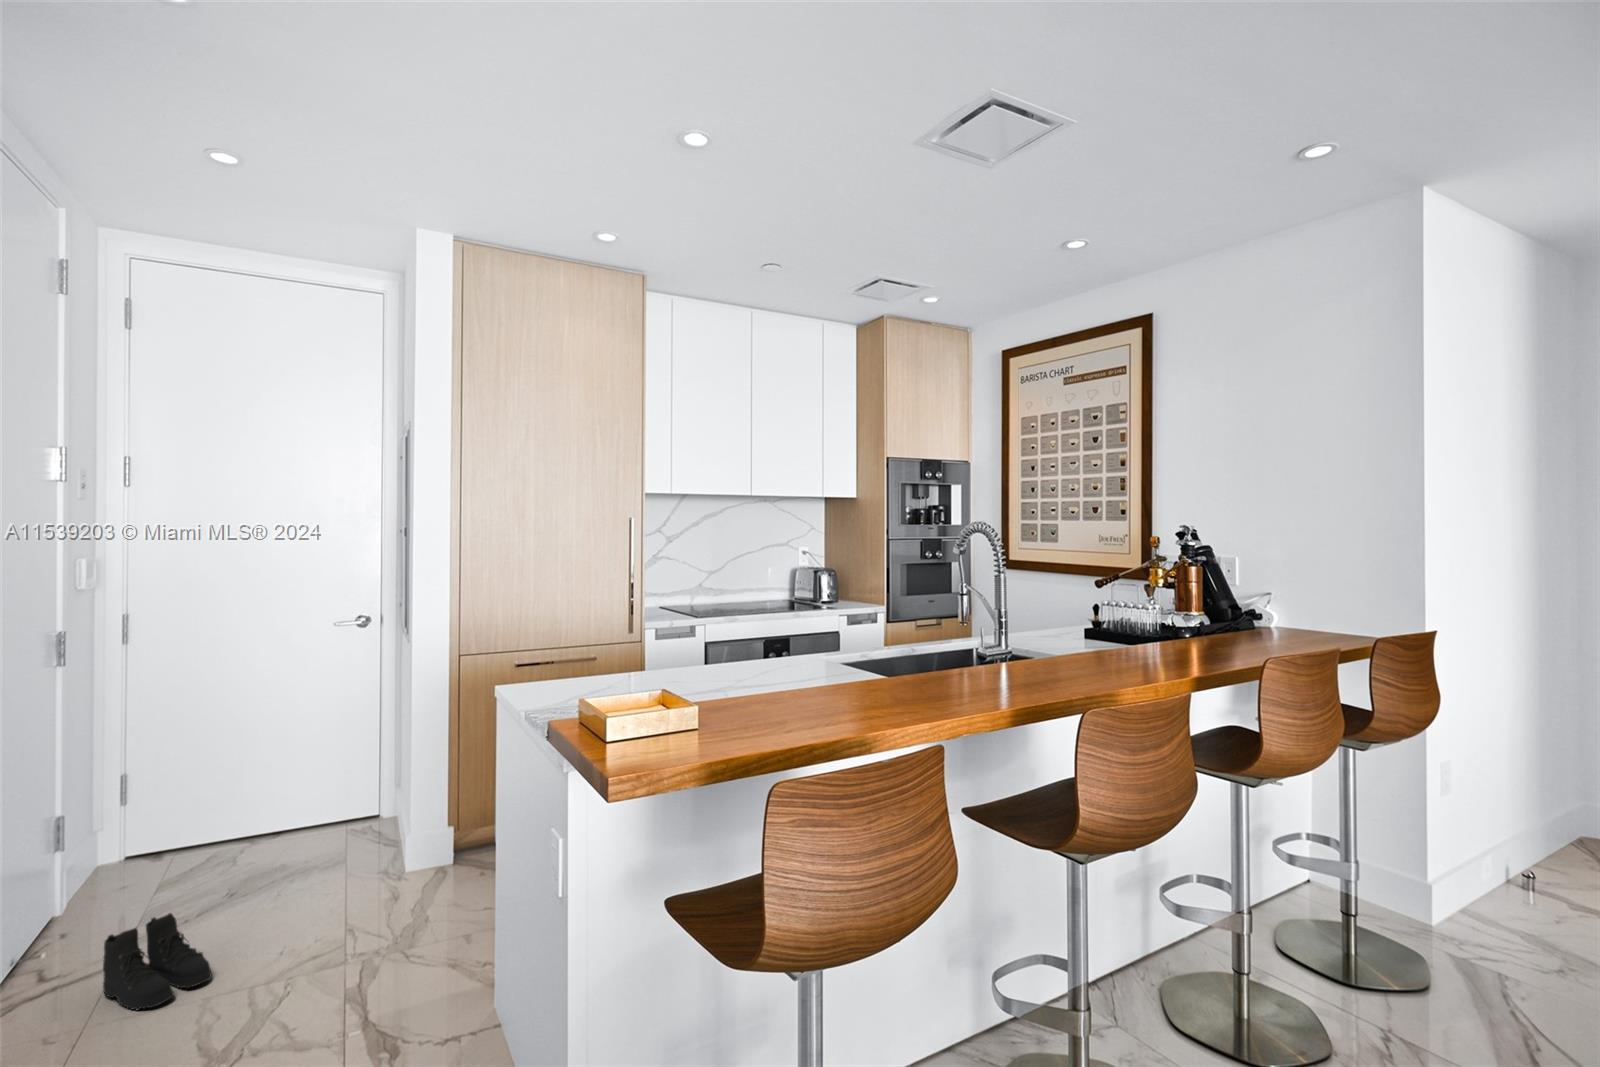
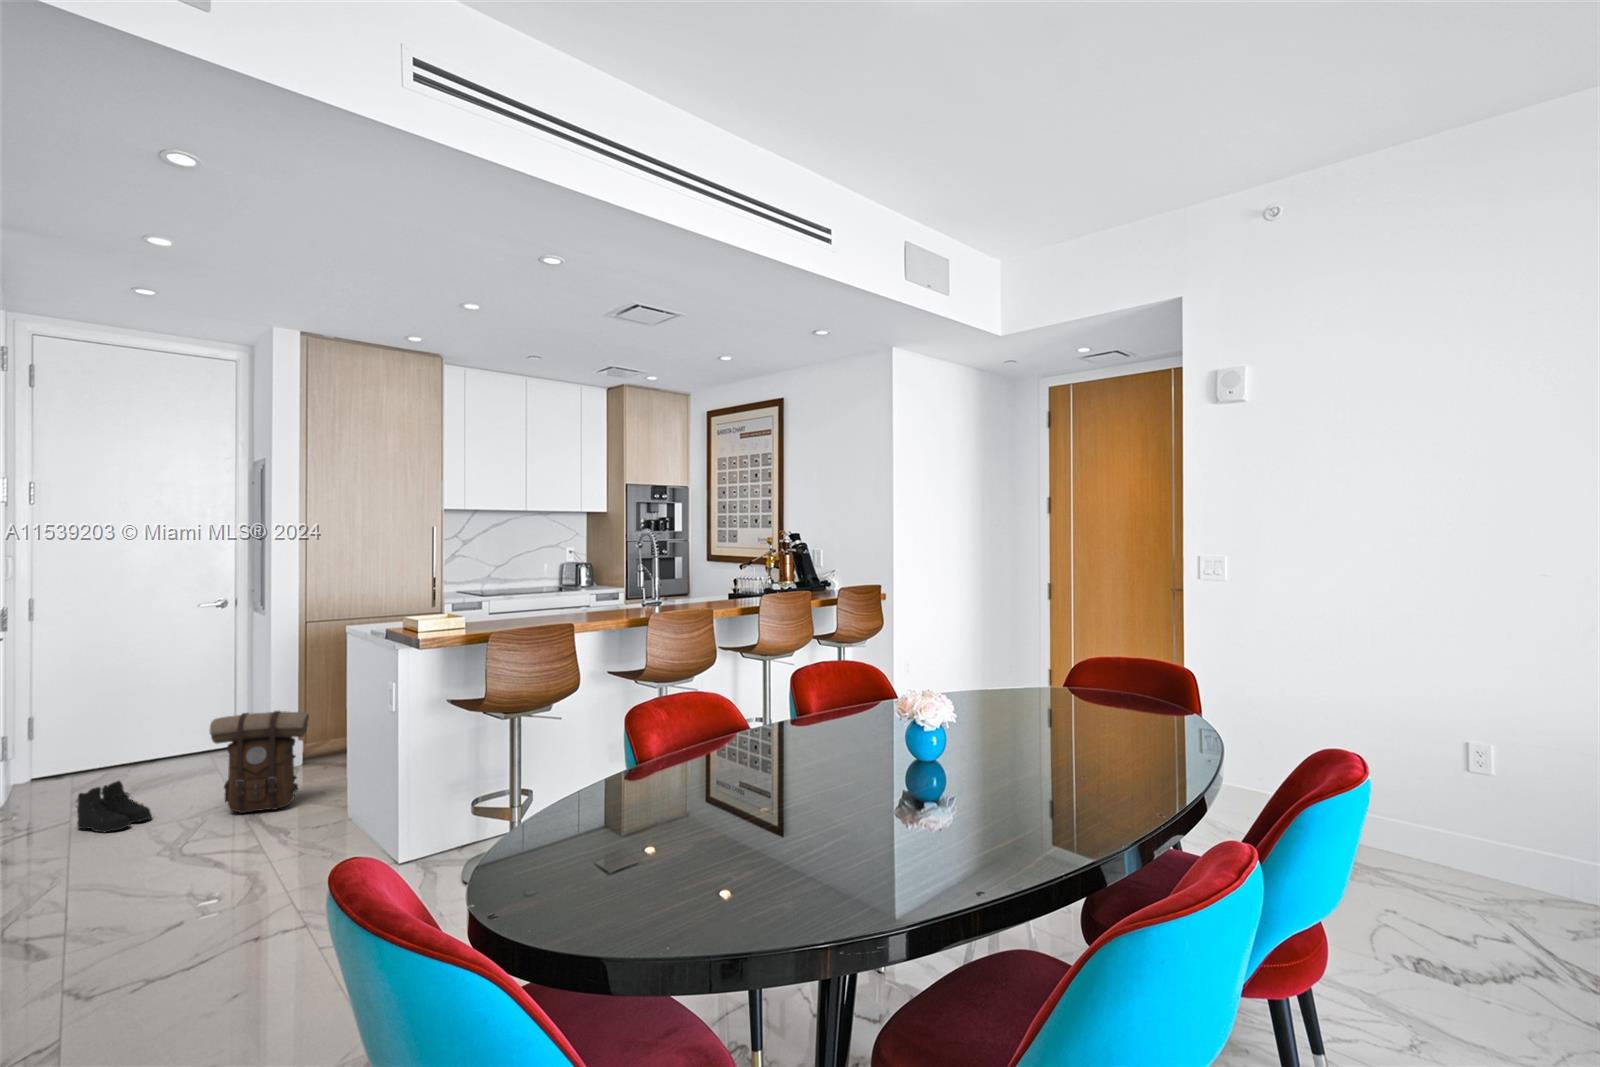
backpack: none [286,817,437,983] -> present [210,711,309,813]

